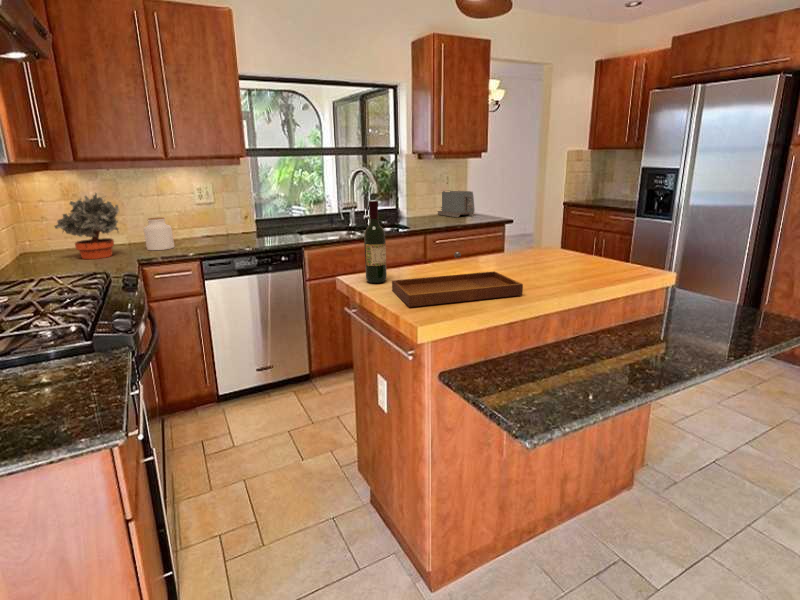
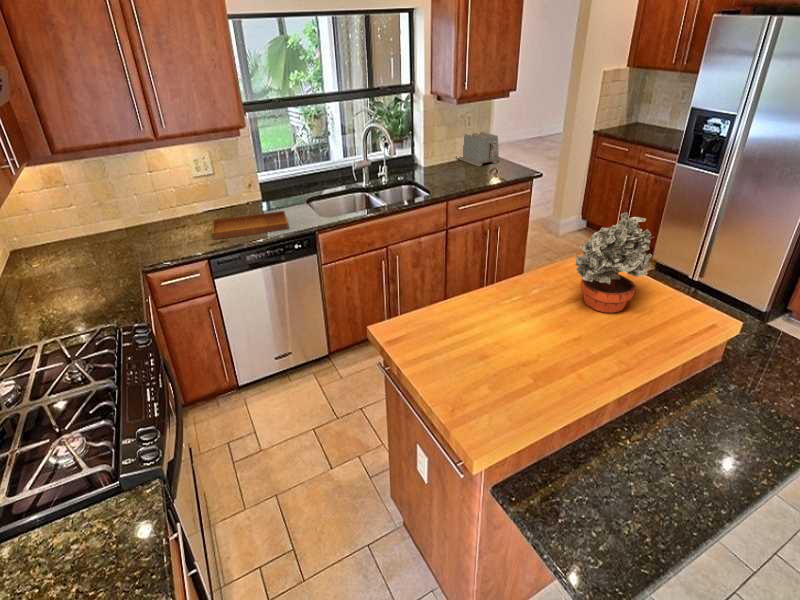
potted plant: present [55,193,119,259] -> present [575,212,654,313]
wine bottle: present [364,201,387,283] -> none [407,259,430,343]
jar: present [144,217,174,250] -> none [140,204,176,244]
tray: present [392,252,523,307] -> present [212,202,289,239]

